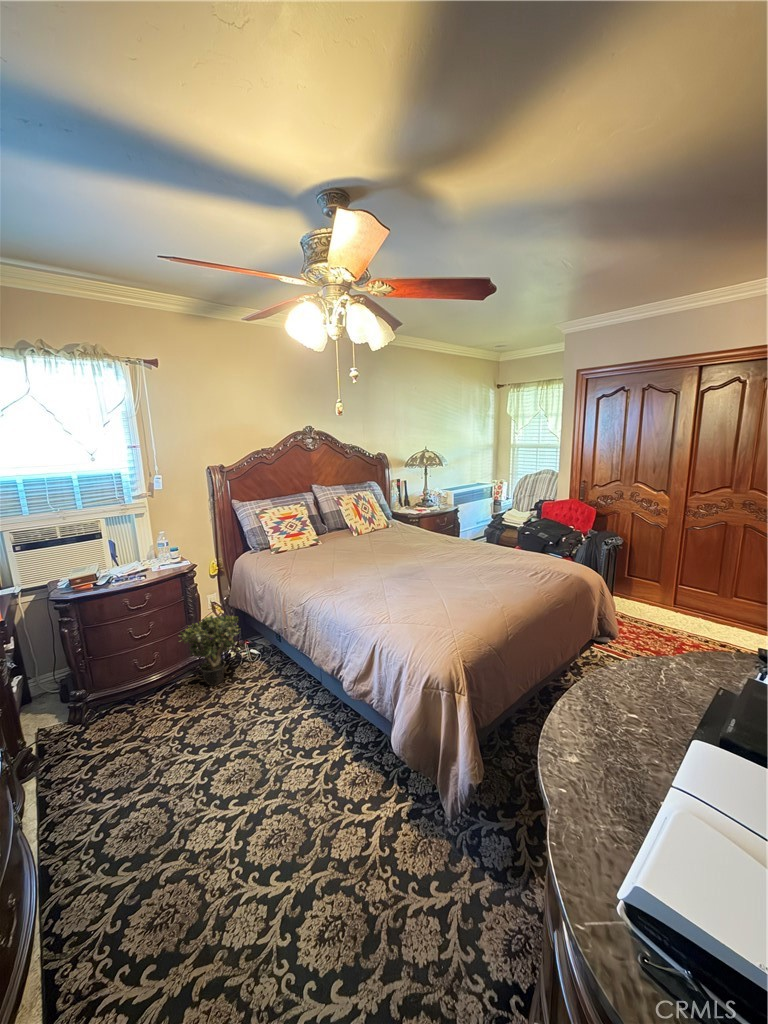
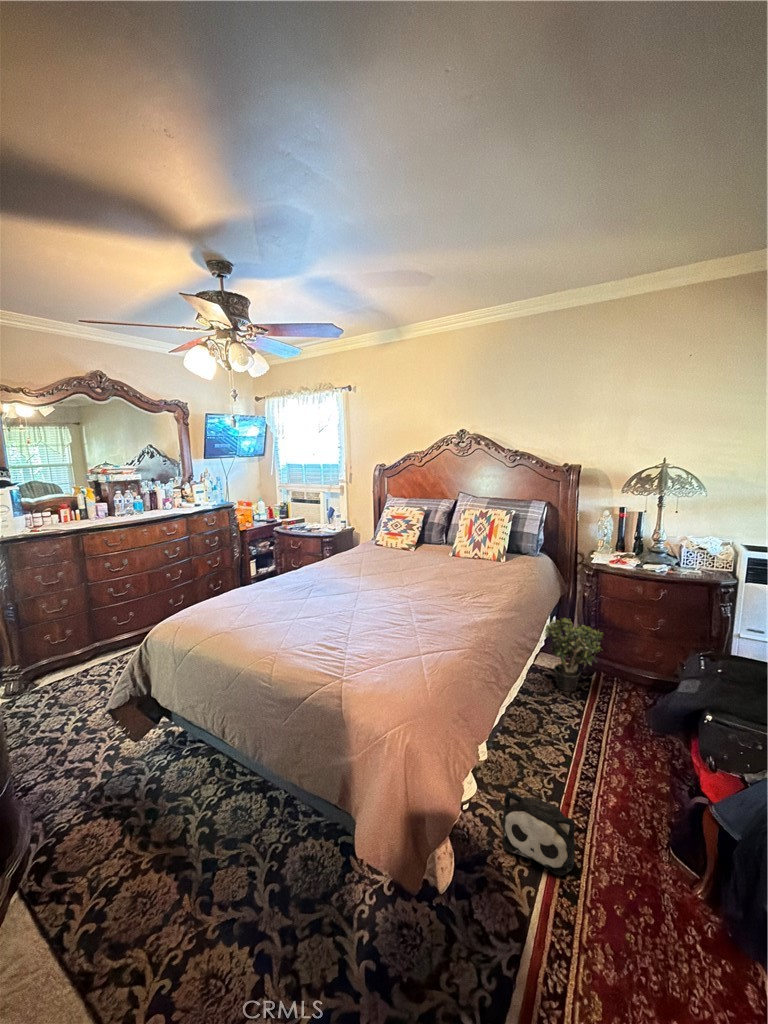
plush toy: none [289,739,351,809] -> present [503,791,575,876]

